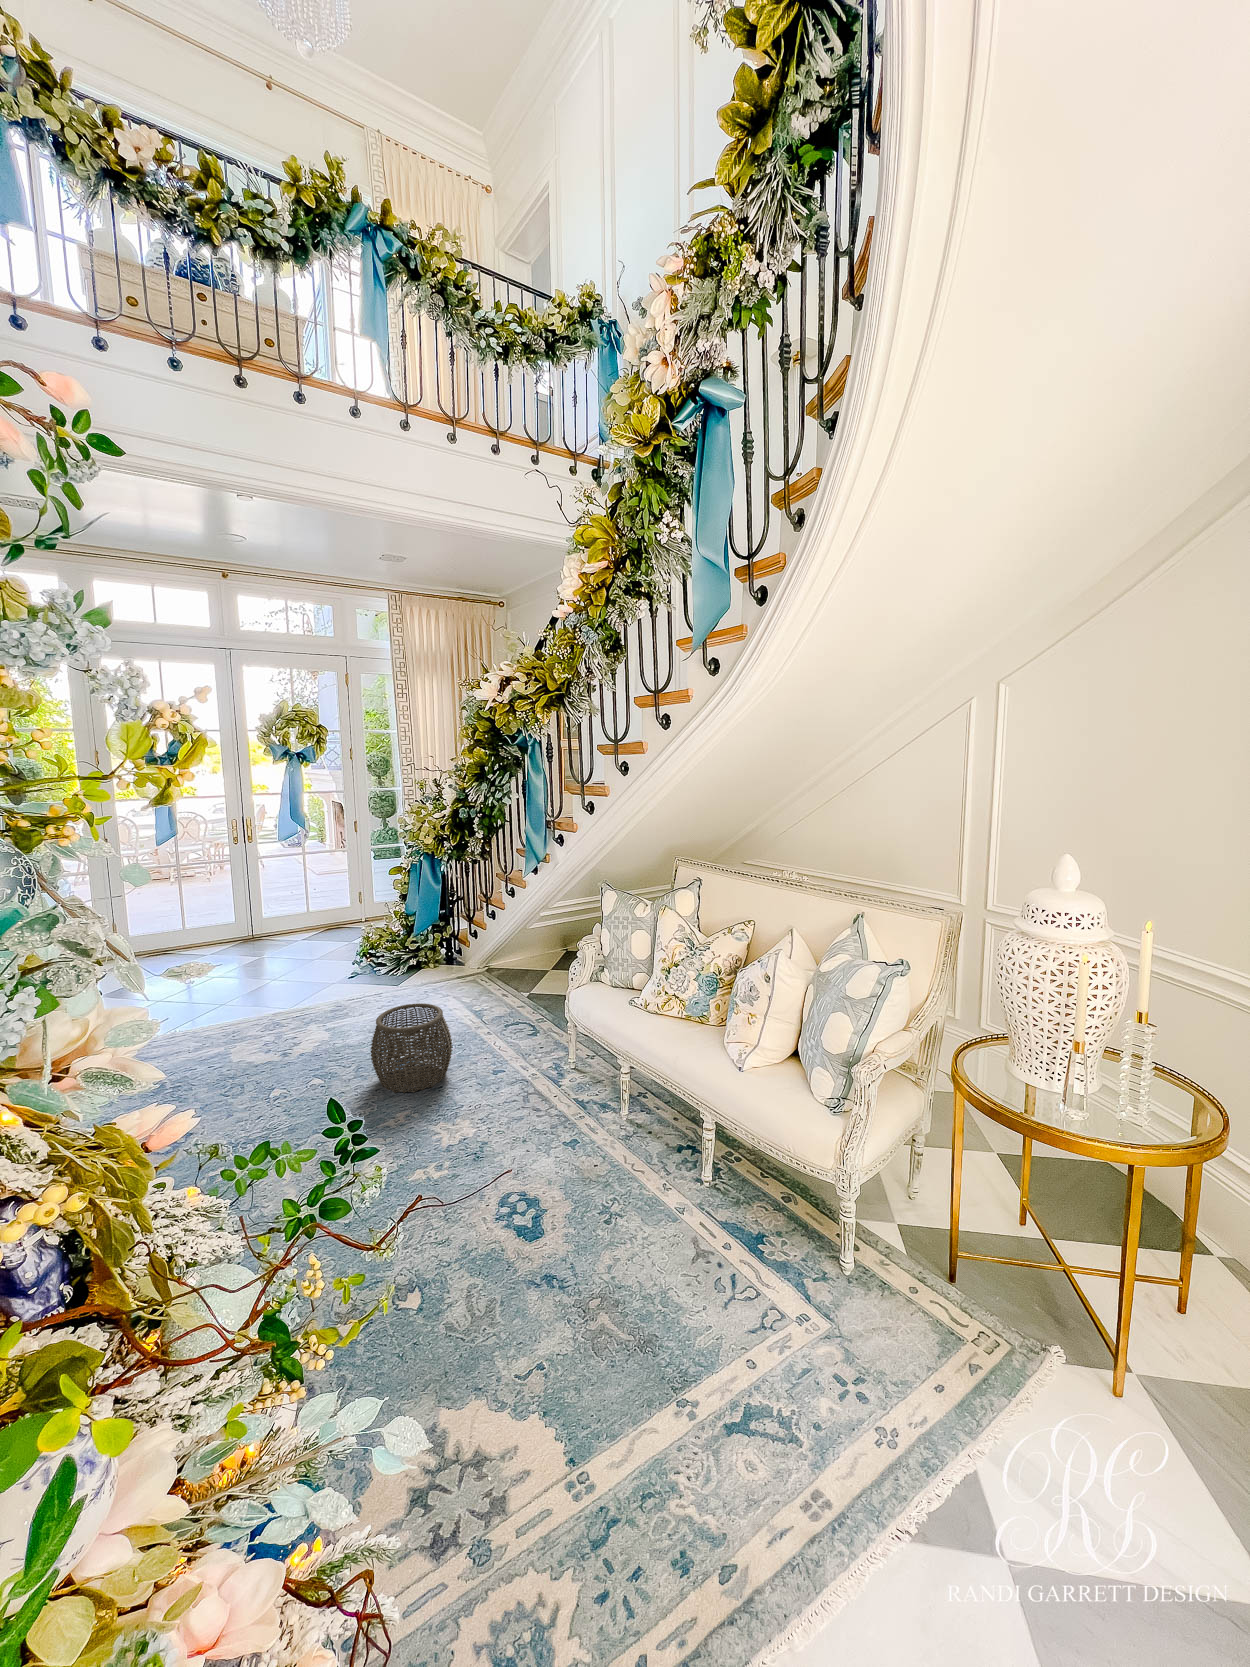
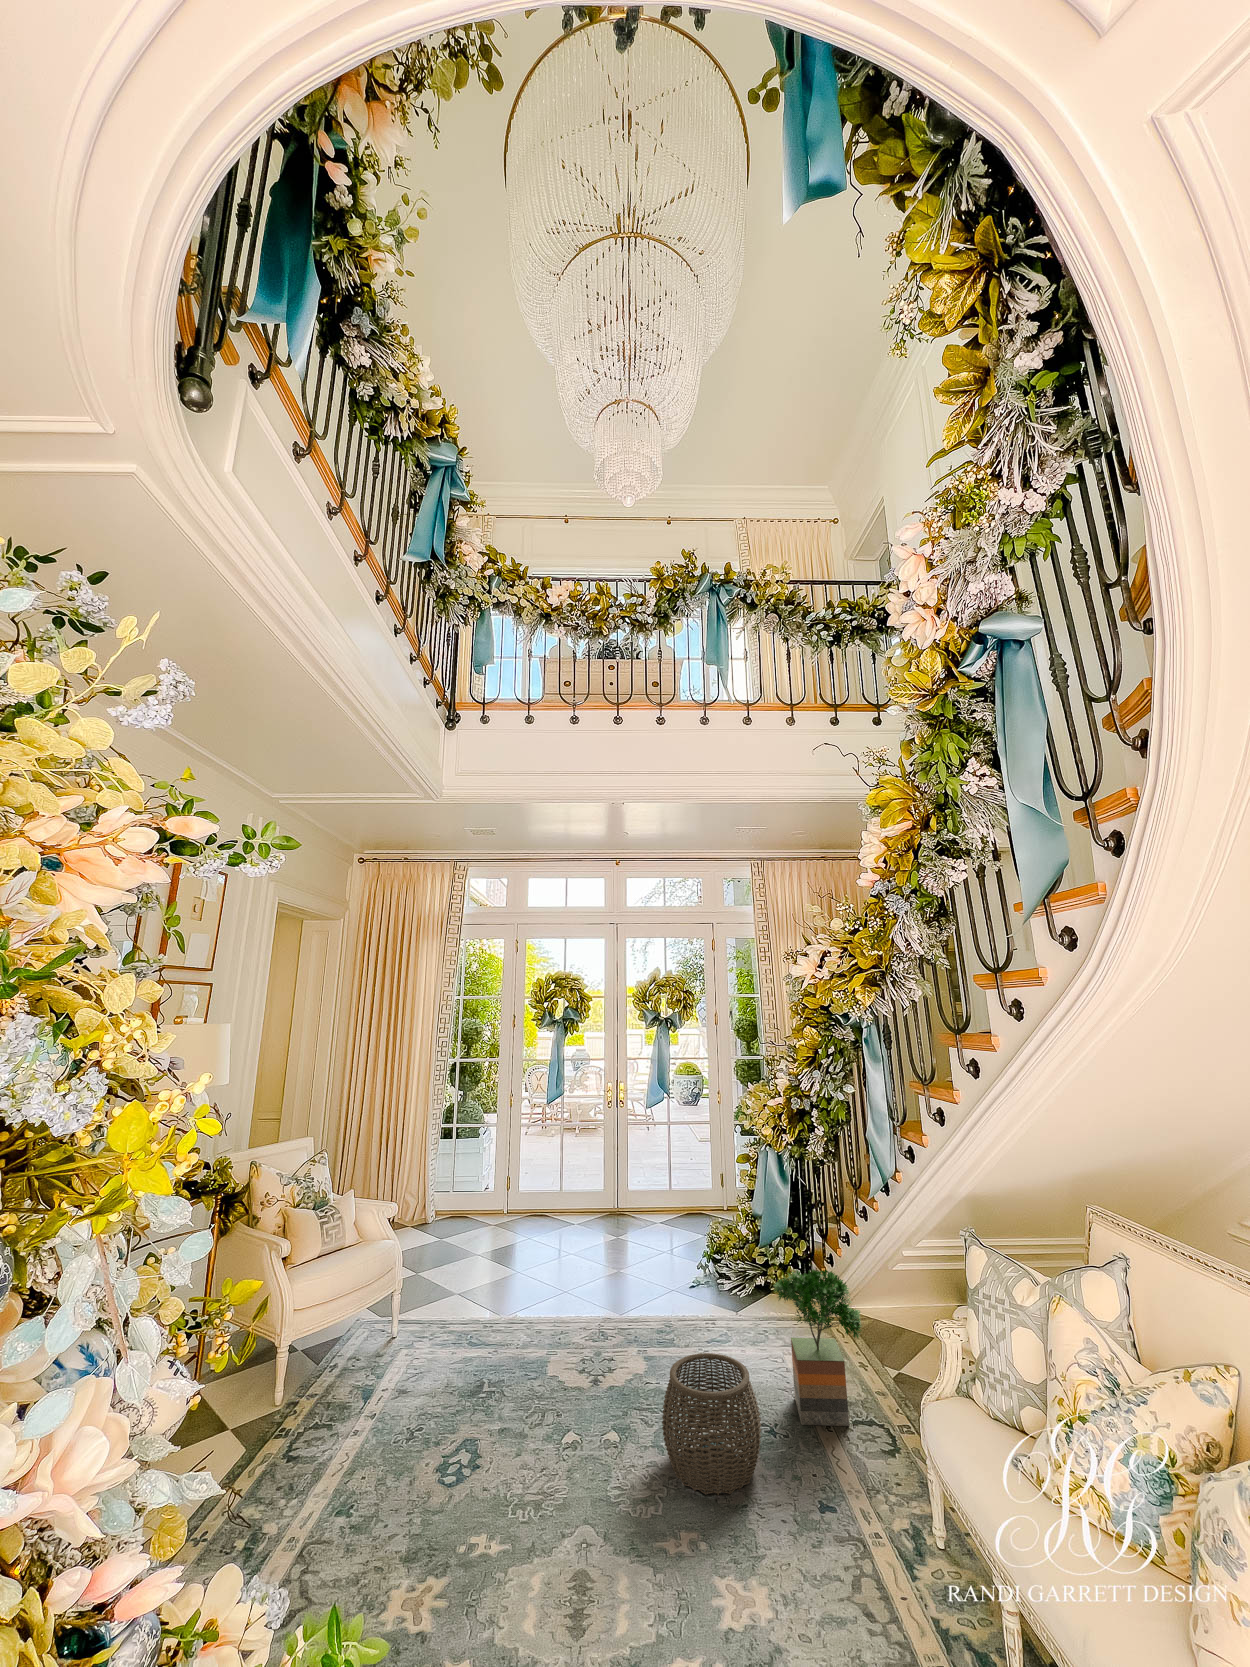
potted tree: none [448,932,520,1038] -> present [774,1269,861,1426]

